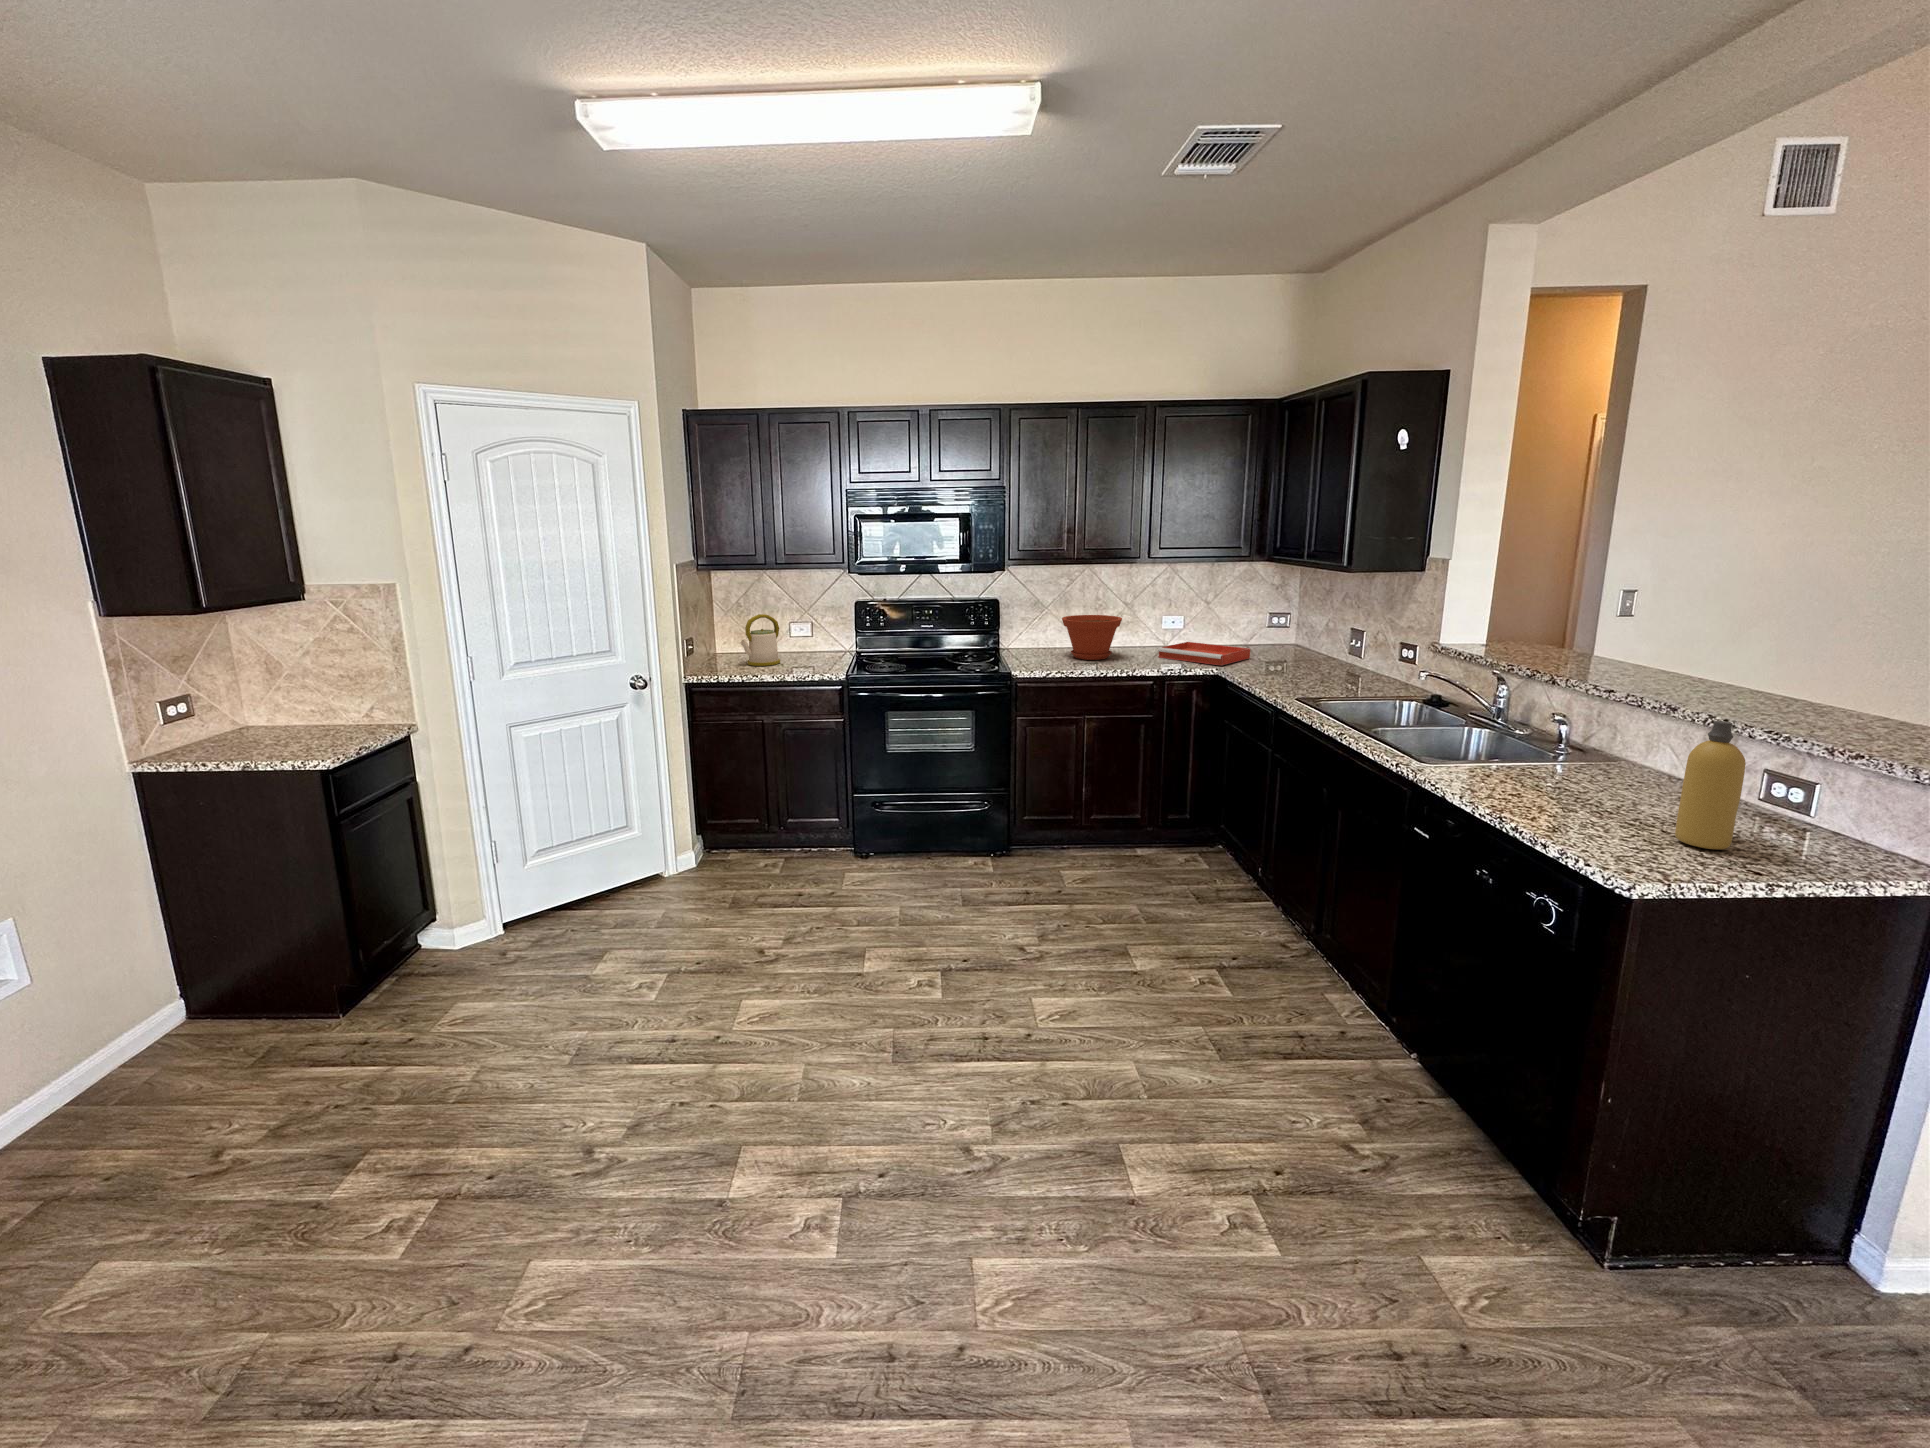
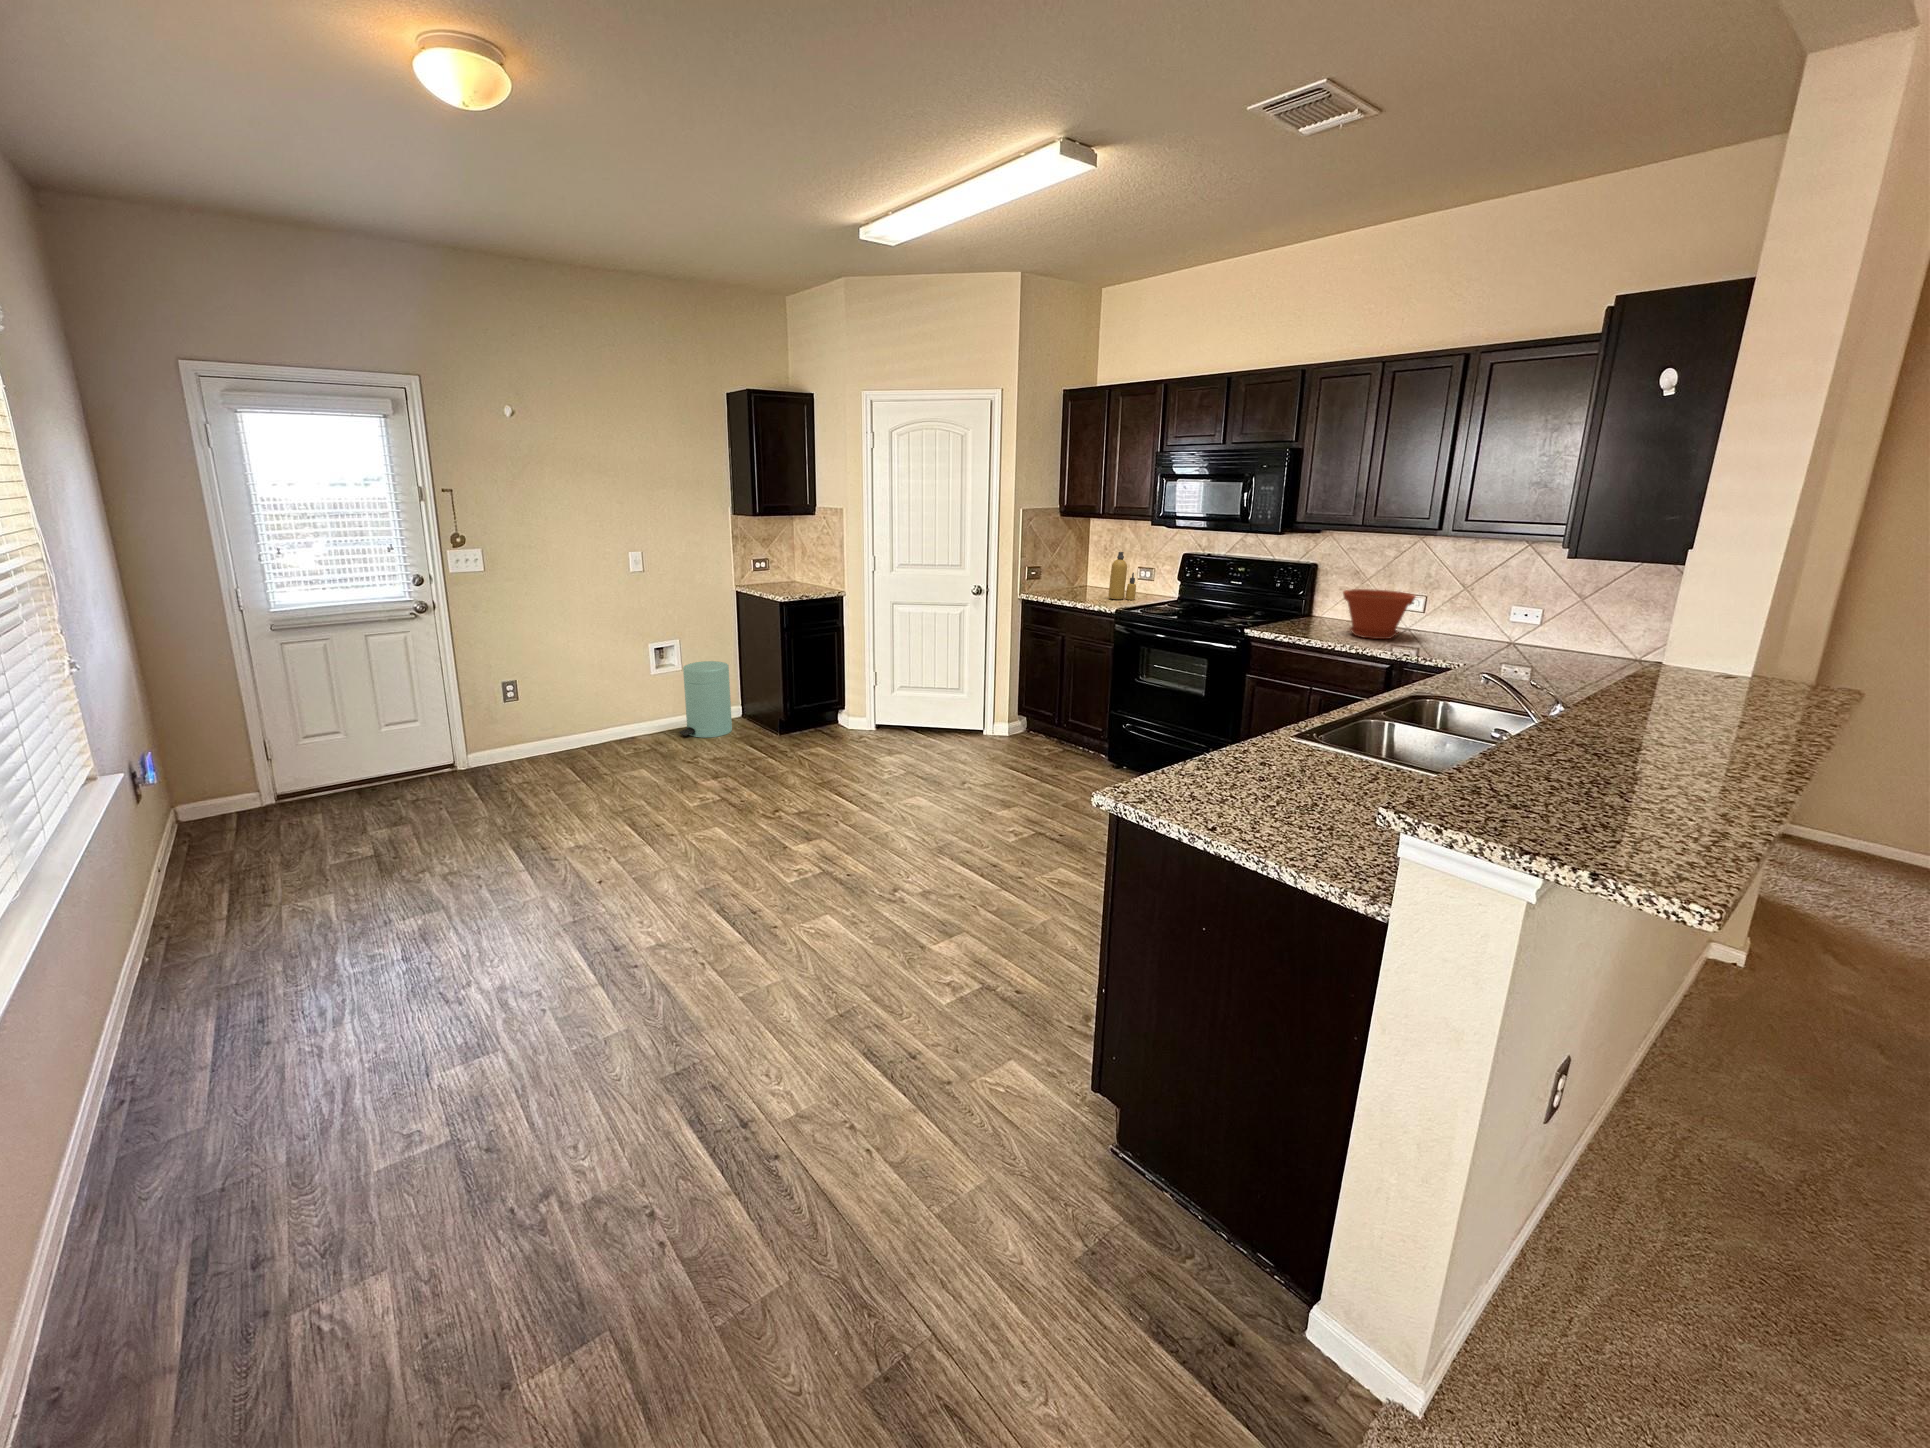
kettle: present [740,614,780,666] -> none [1073,554,1107,596]
tray: present [1158,642,1250,665] -> none [1450,638,1569,670]
bottle: present [1675,721,1746,849] -> present [1108,552,1136,600]
trash can: none [58,922,218,1119] -> present [679,661,732,738]

